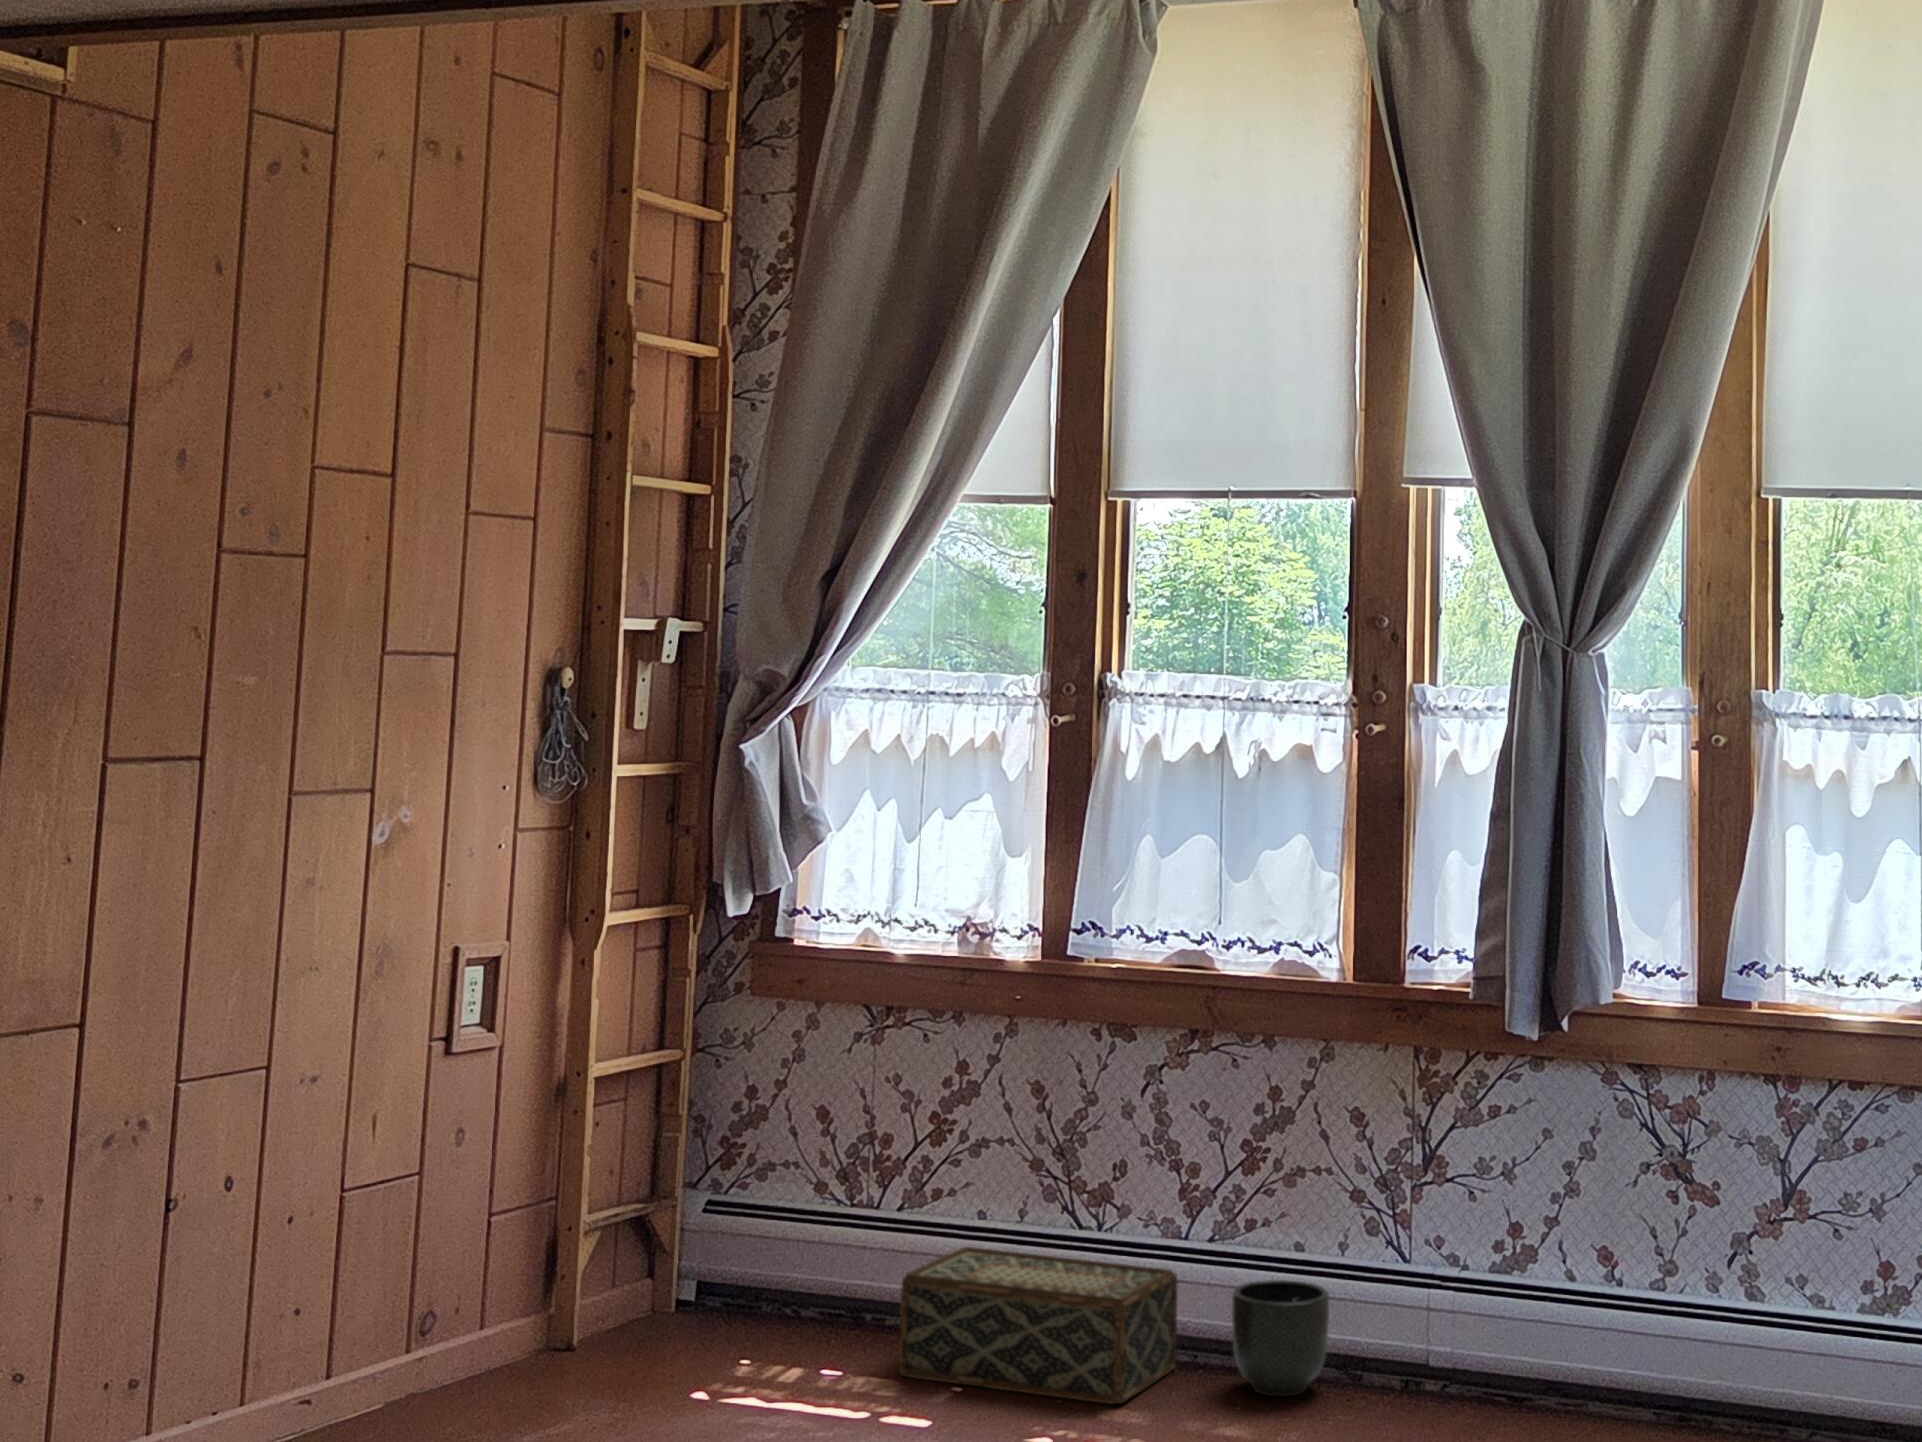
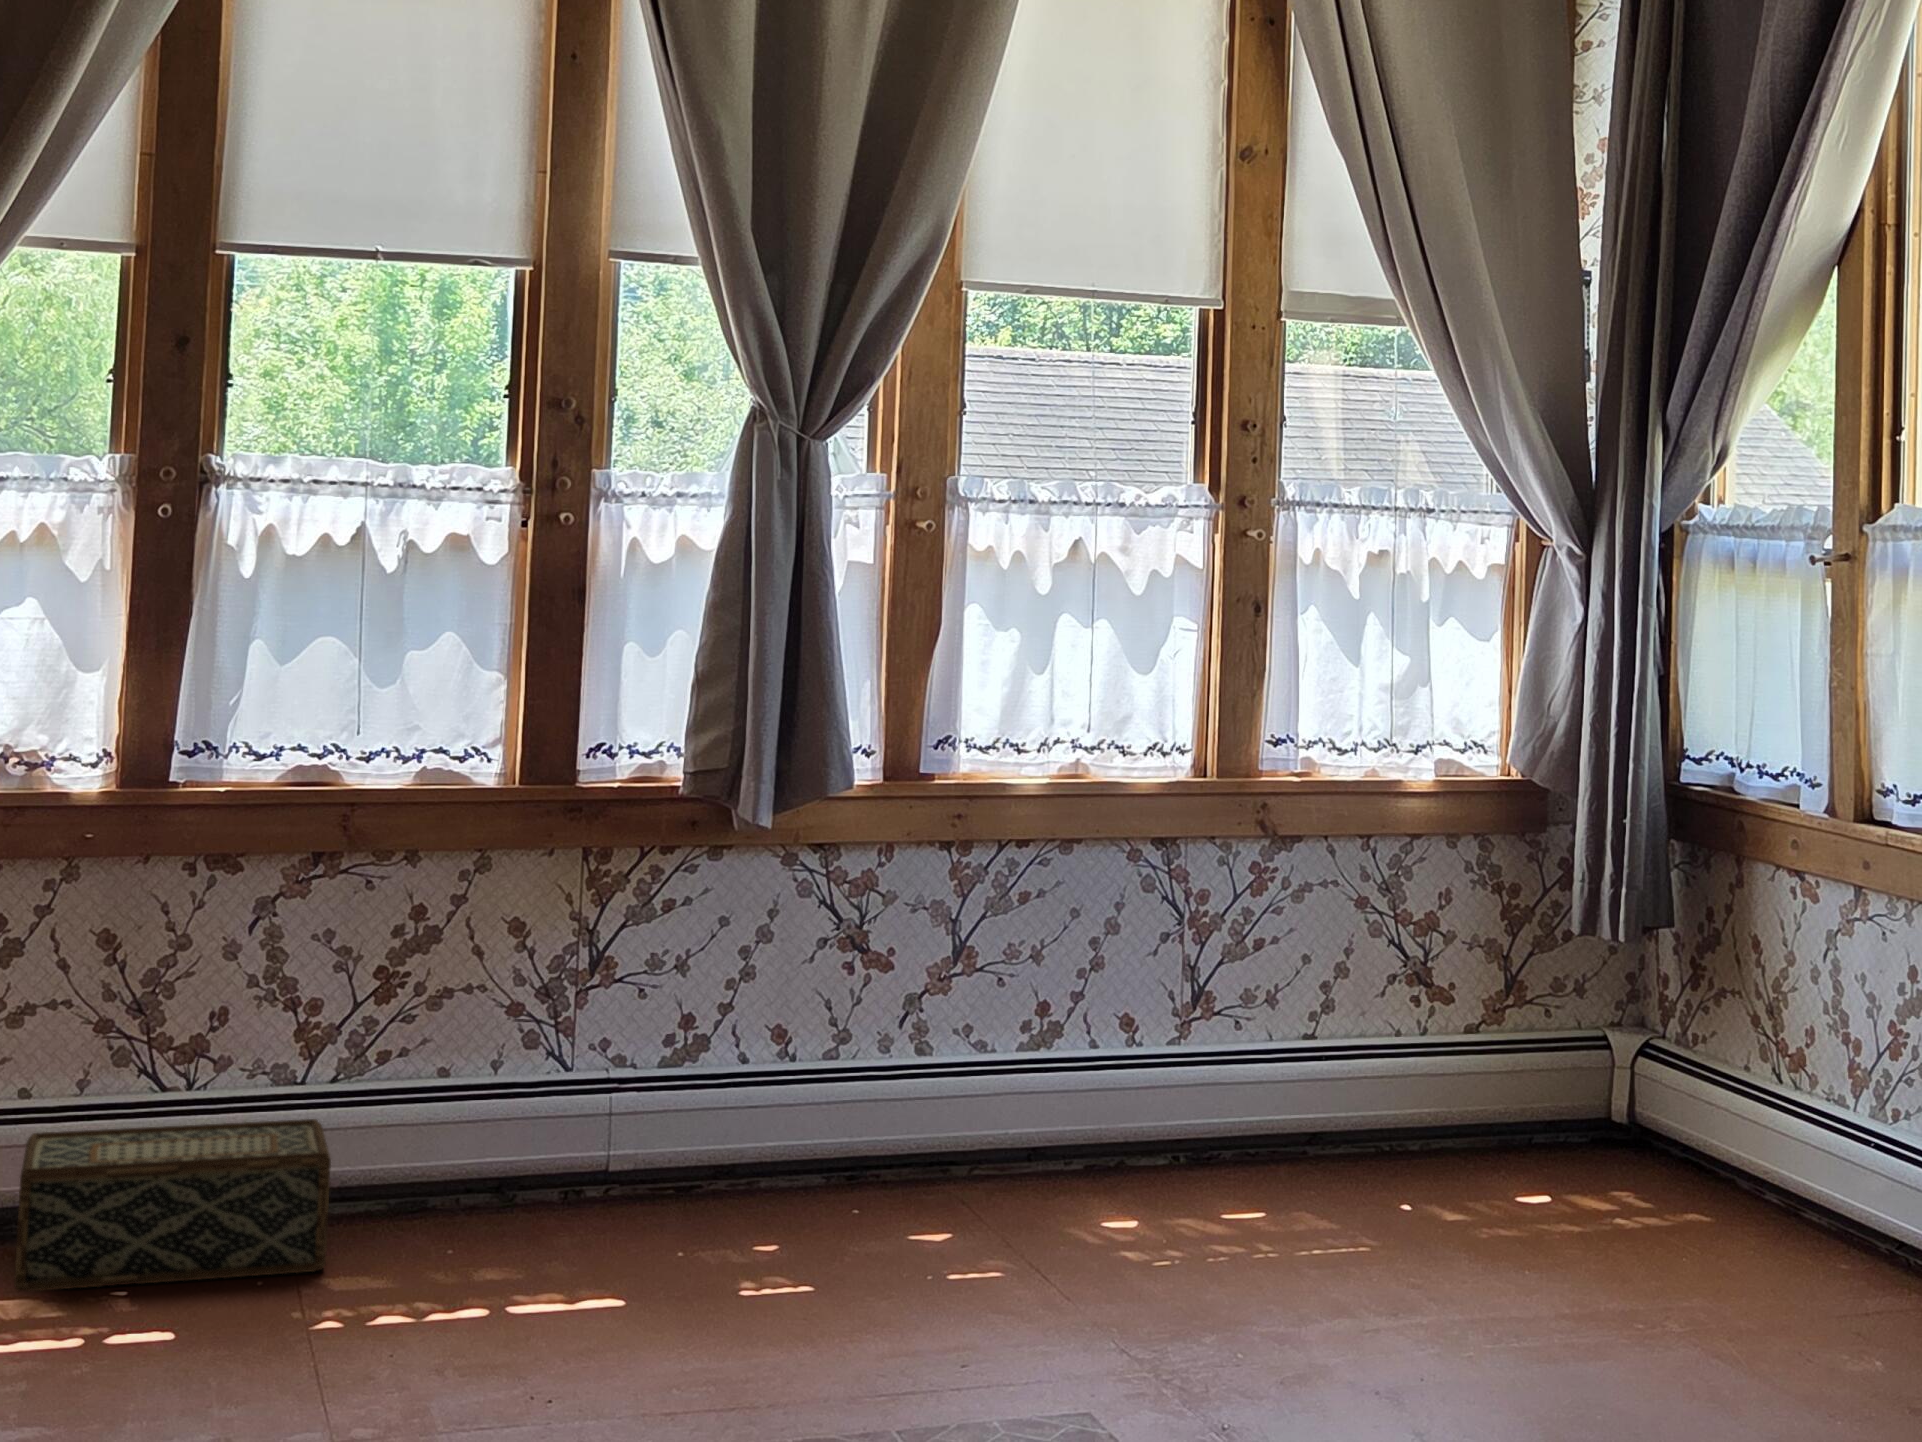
planter: present [1232,1280,1329,1396] -> none [405,1110,515,1233]

